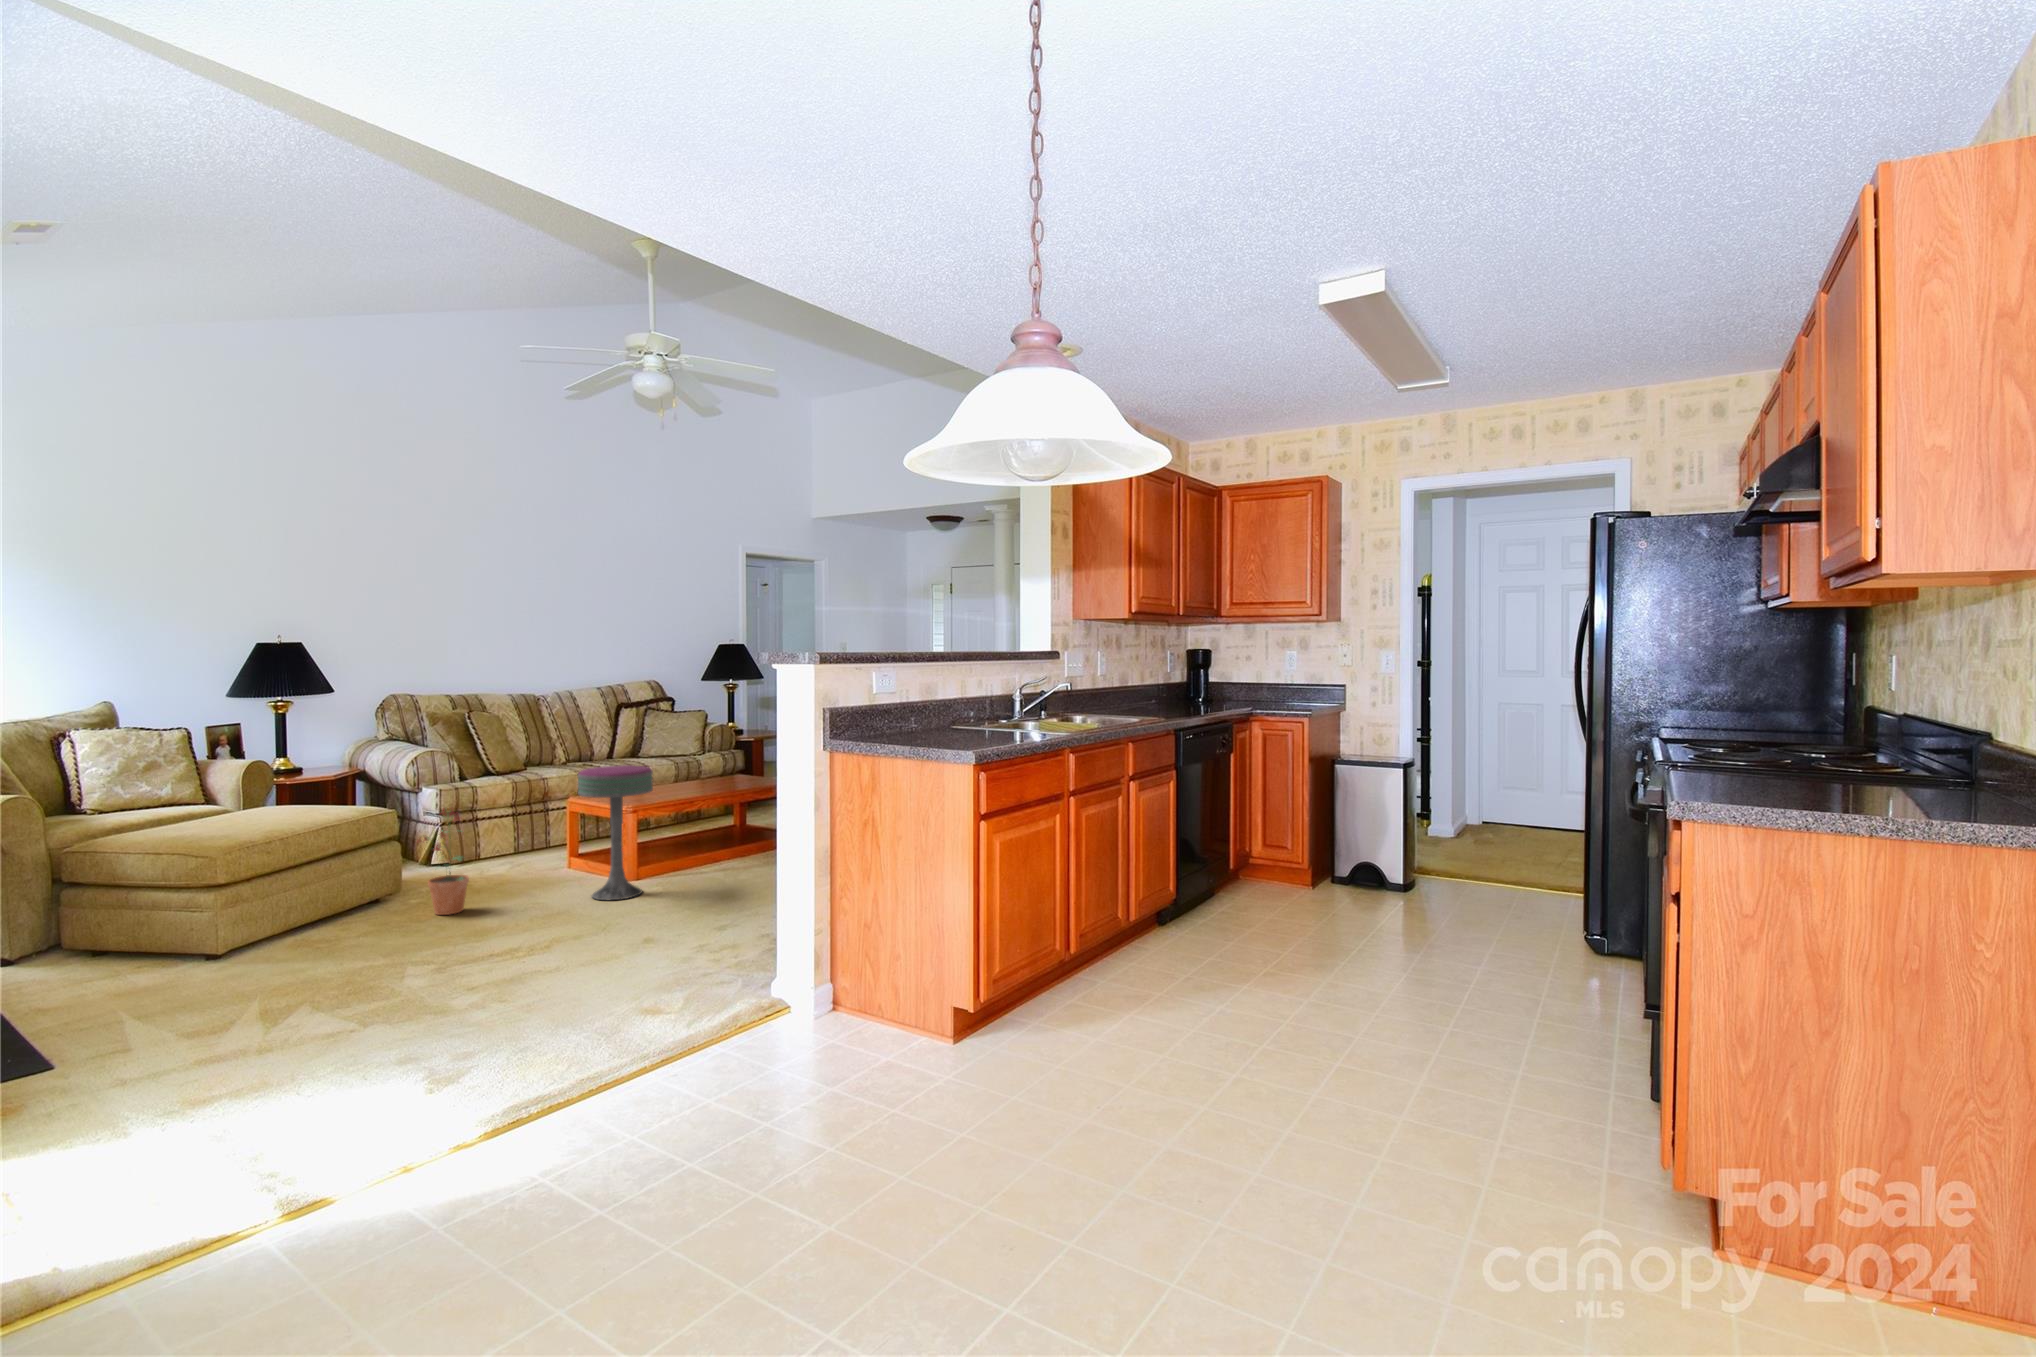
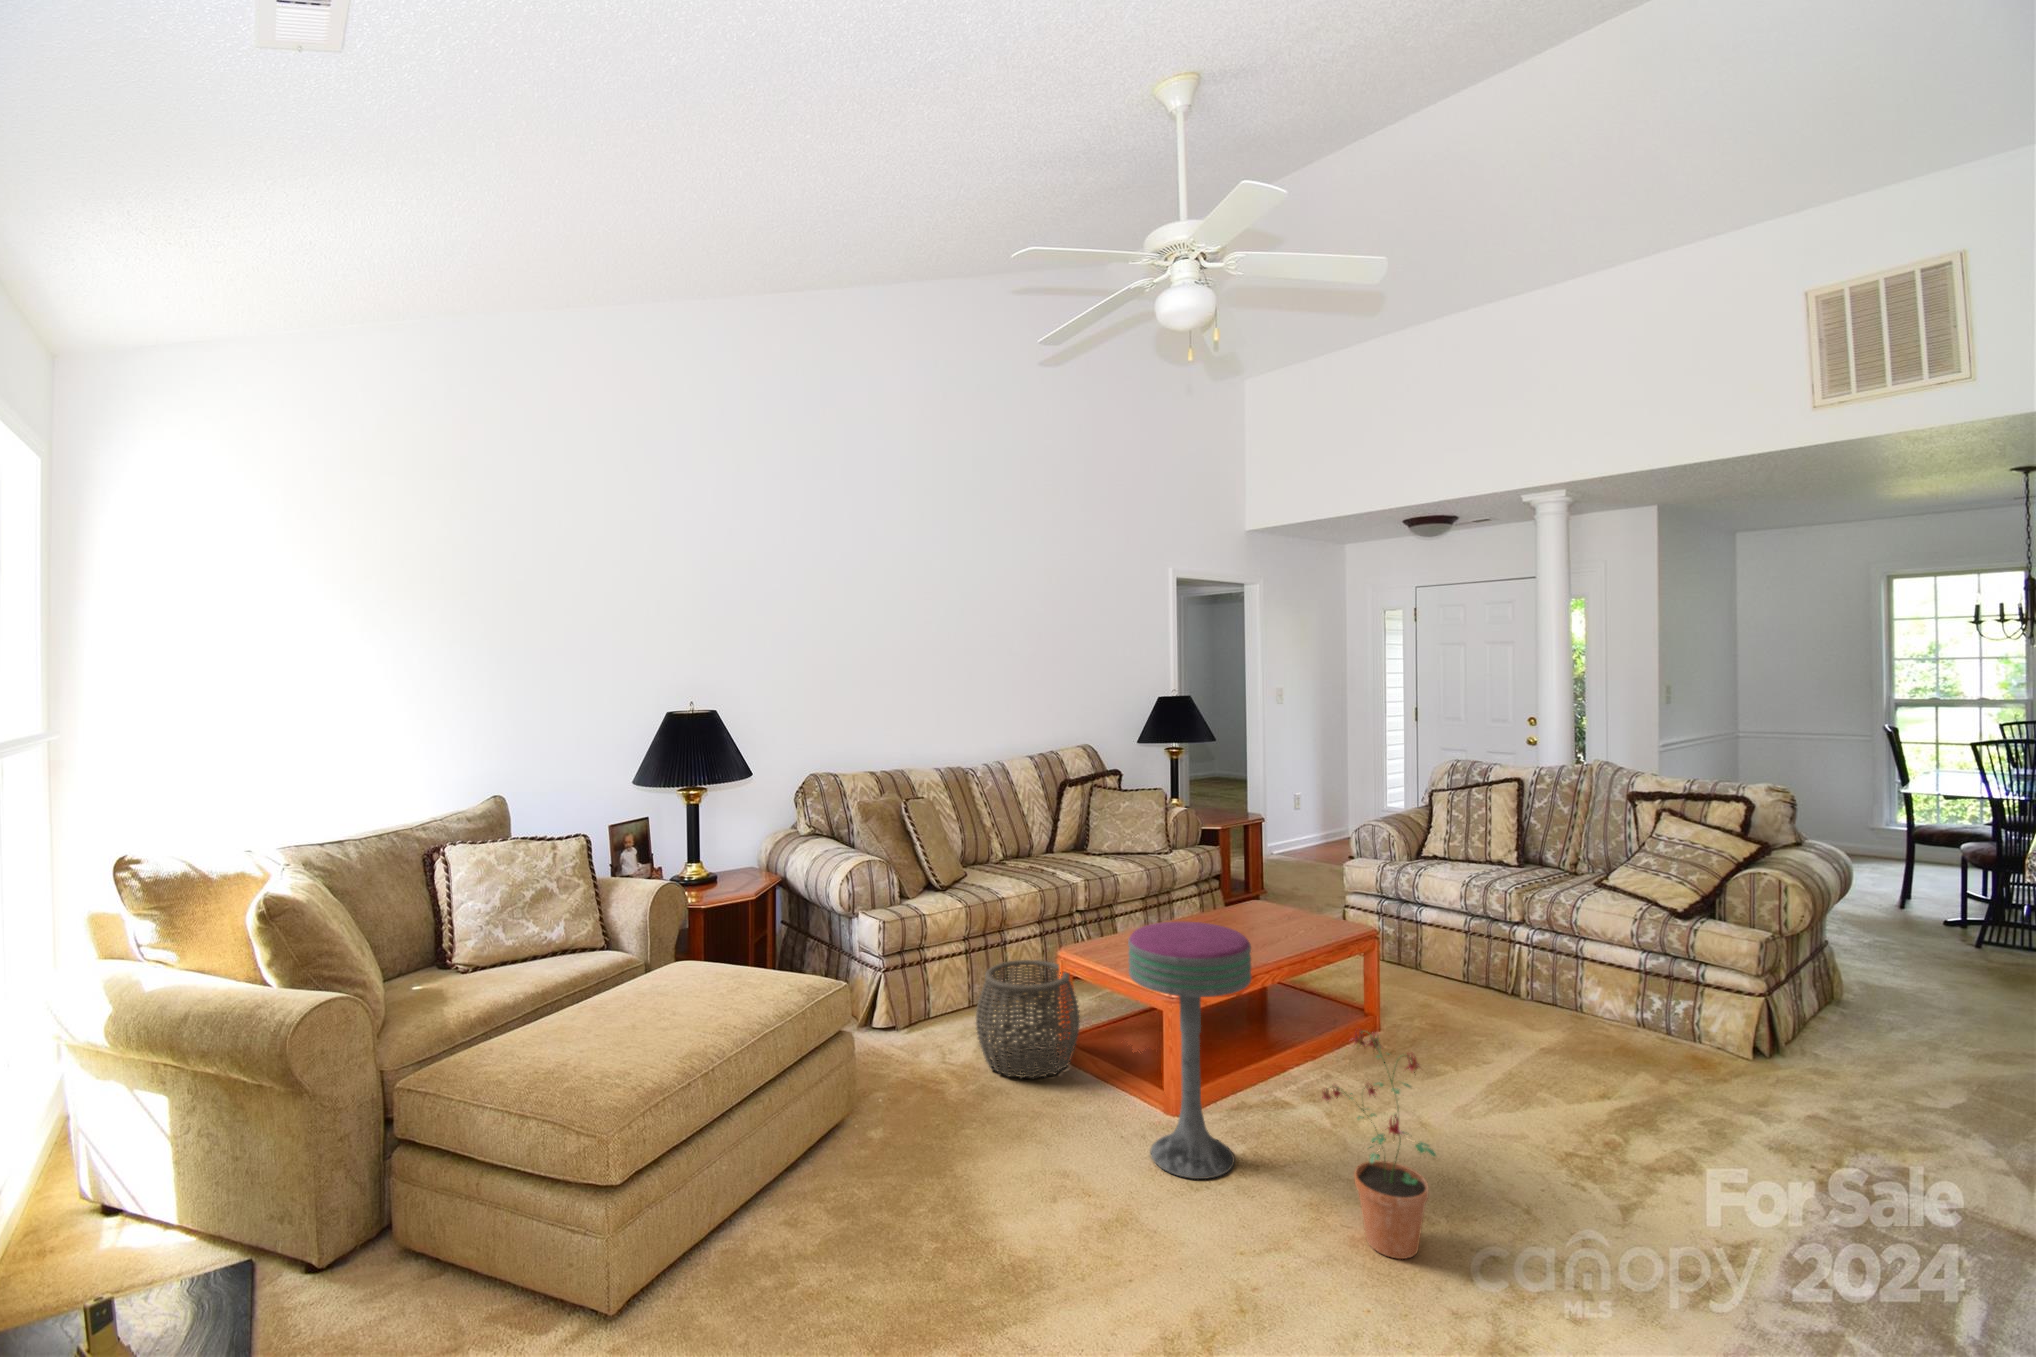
potted plant: present [418,808,469,915] -> present [1322,1029,1436,1259]
woven basket: none [501,809,578,877] -> present [976,960,1080,1078]

